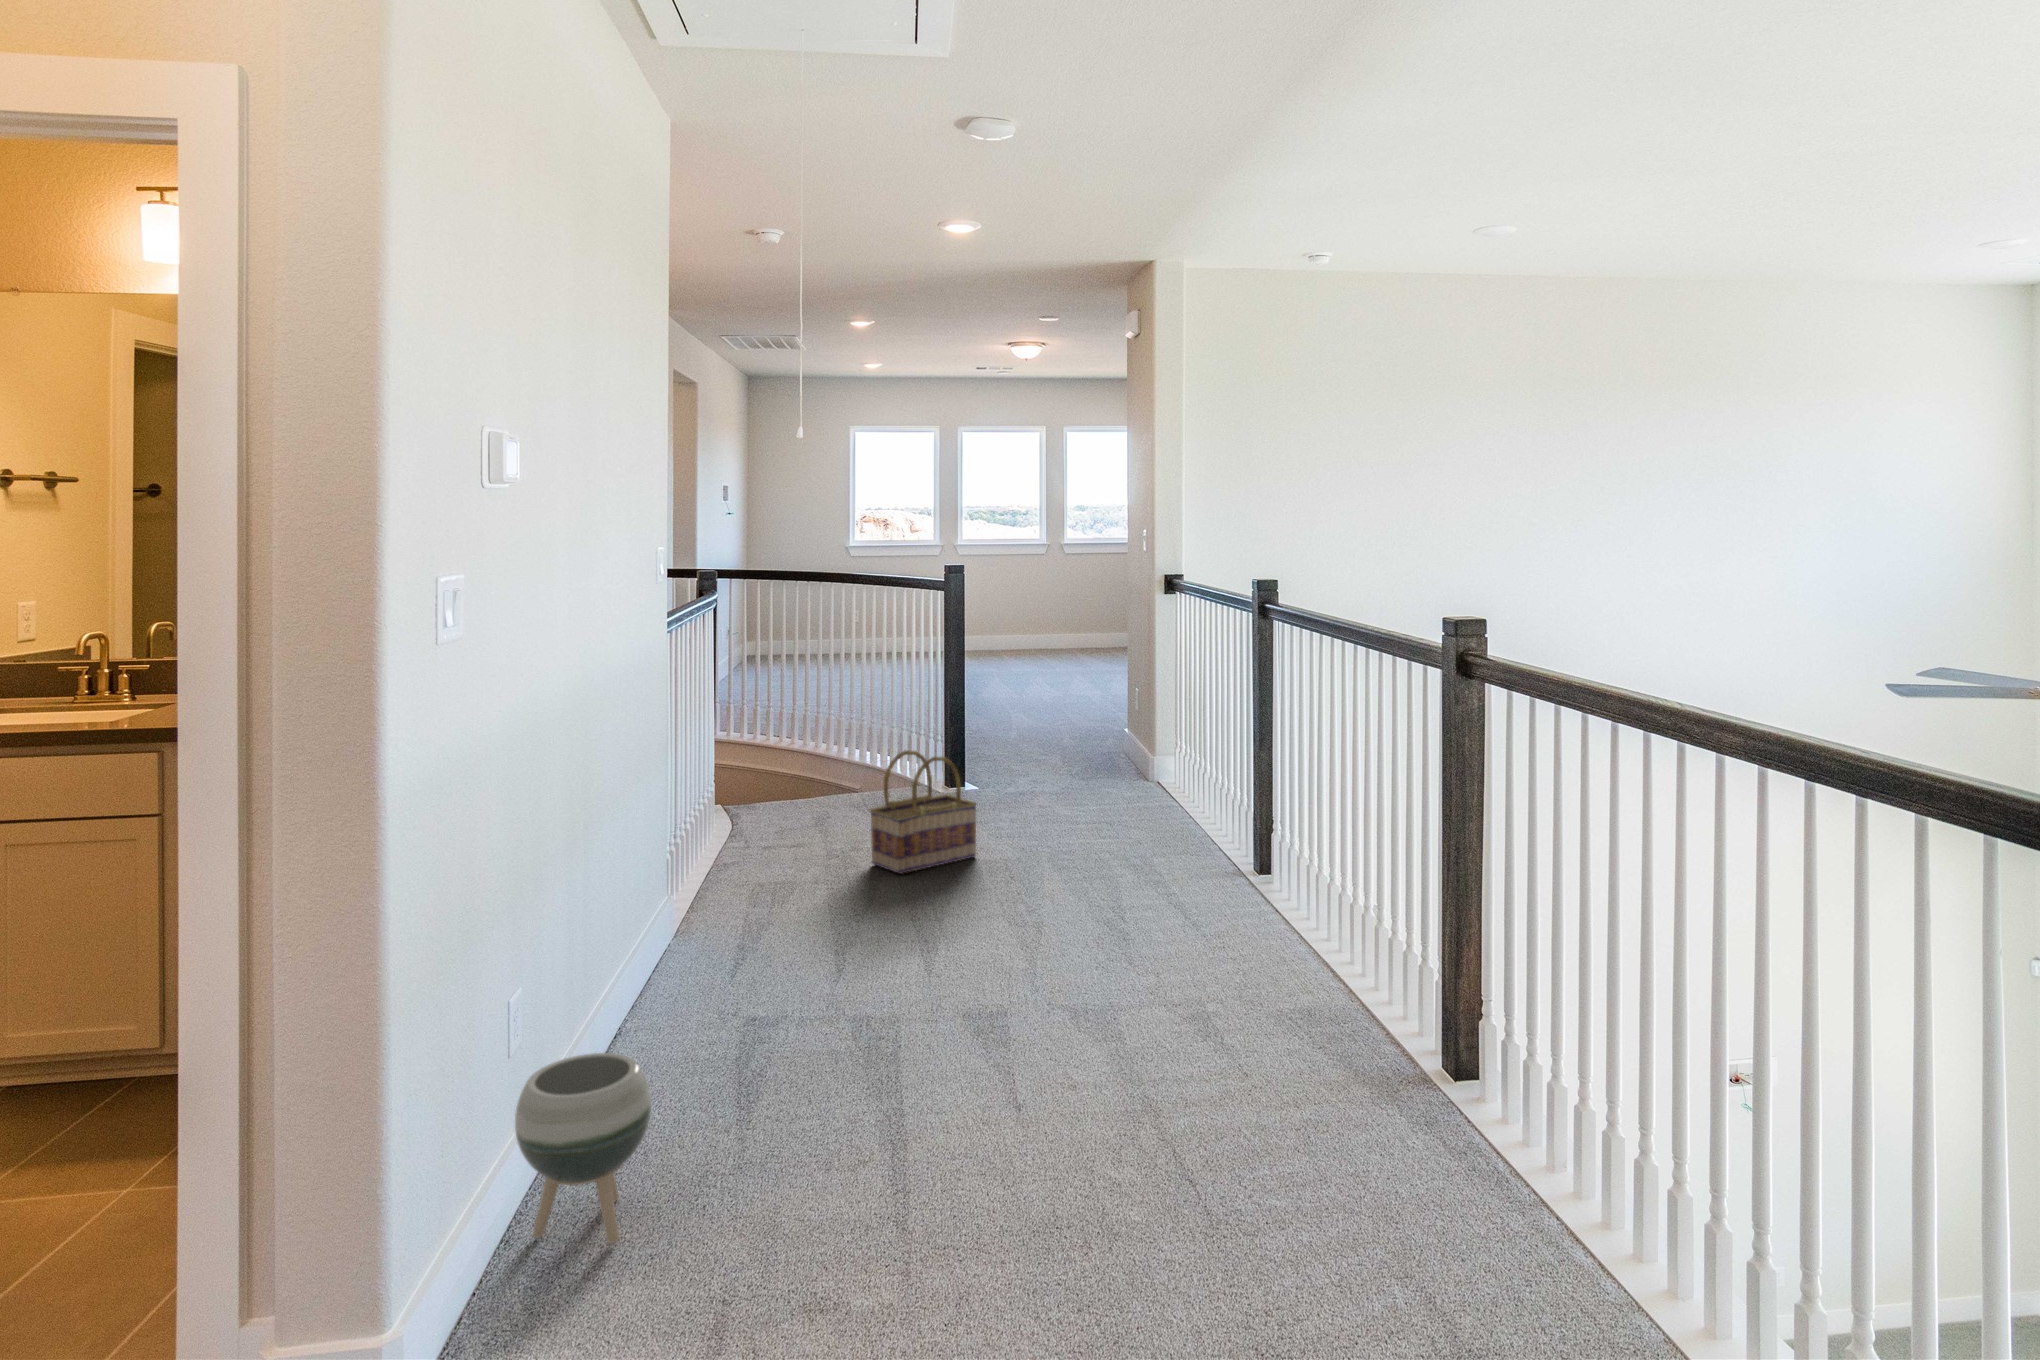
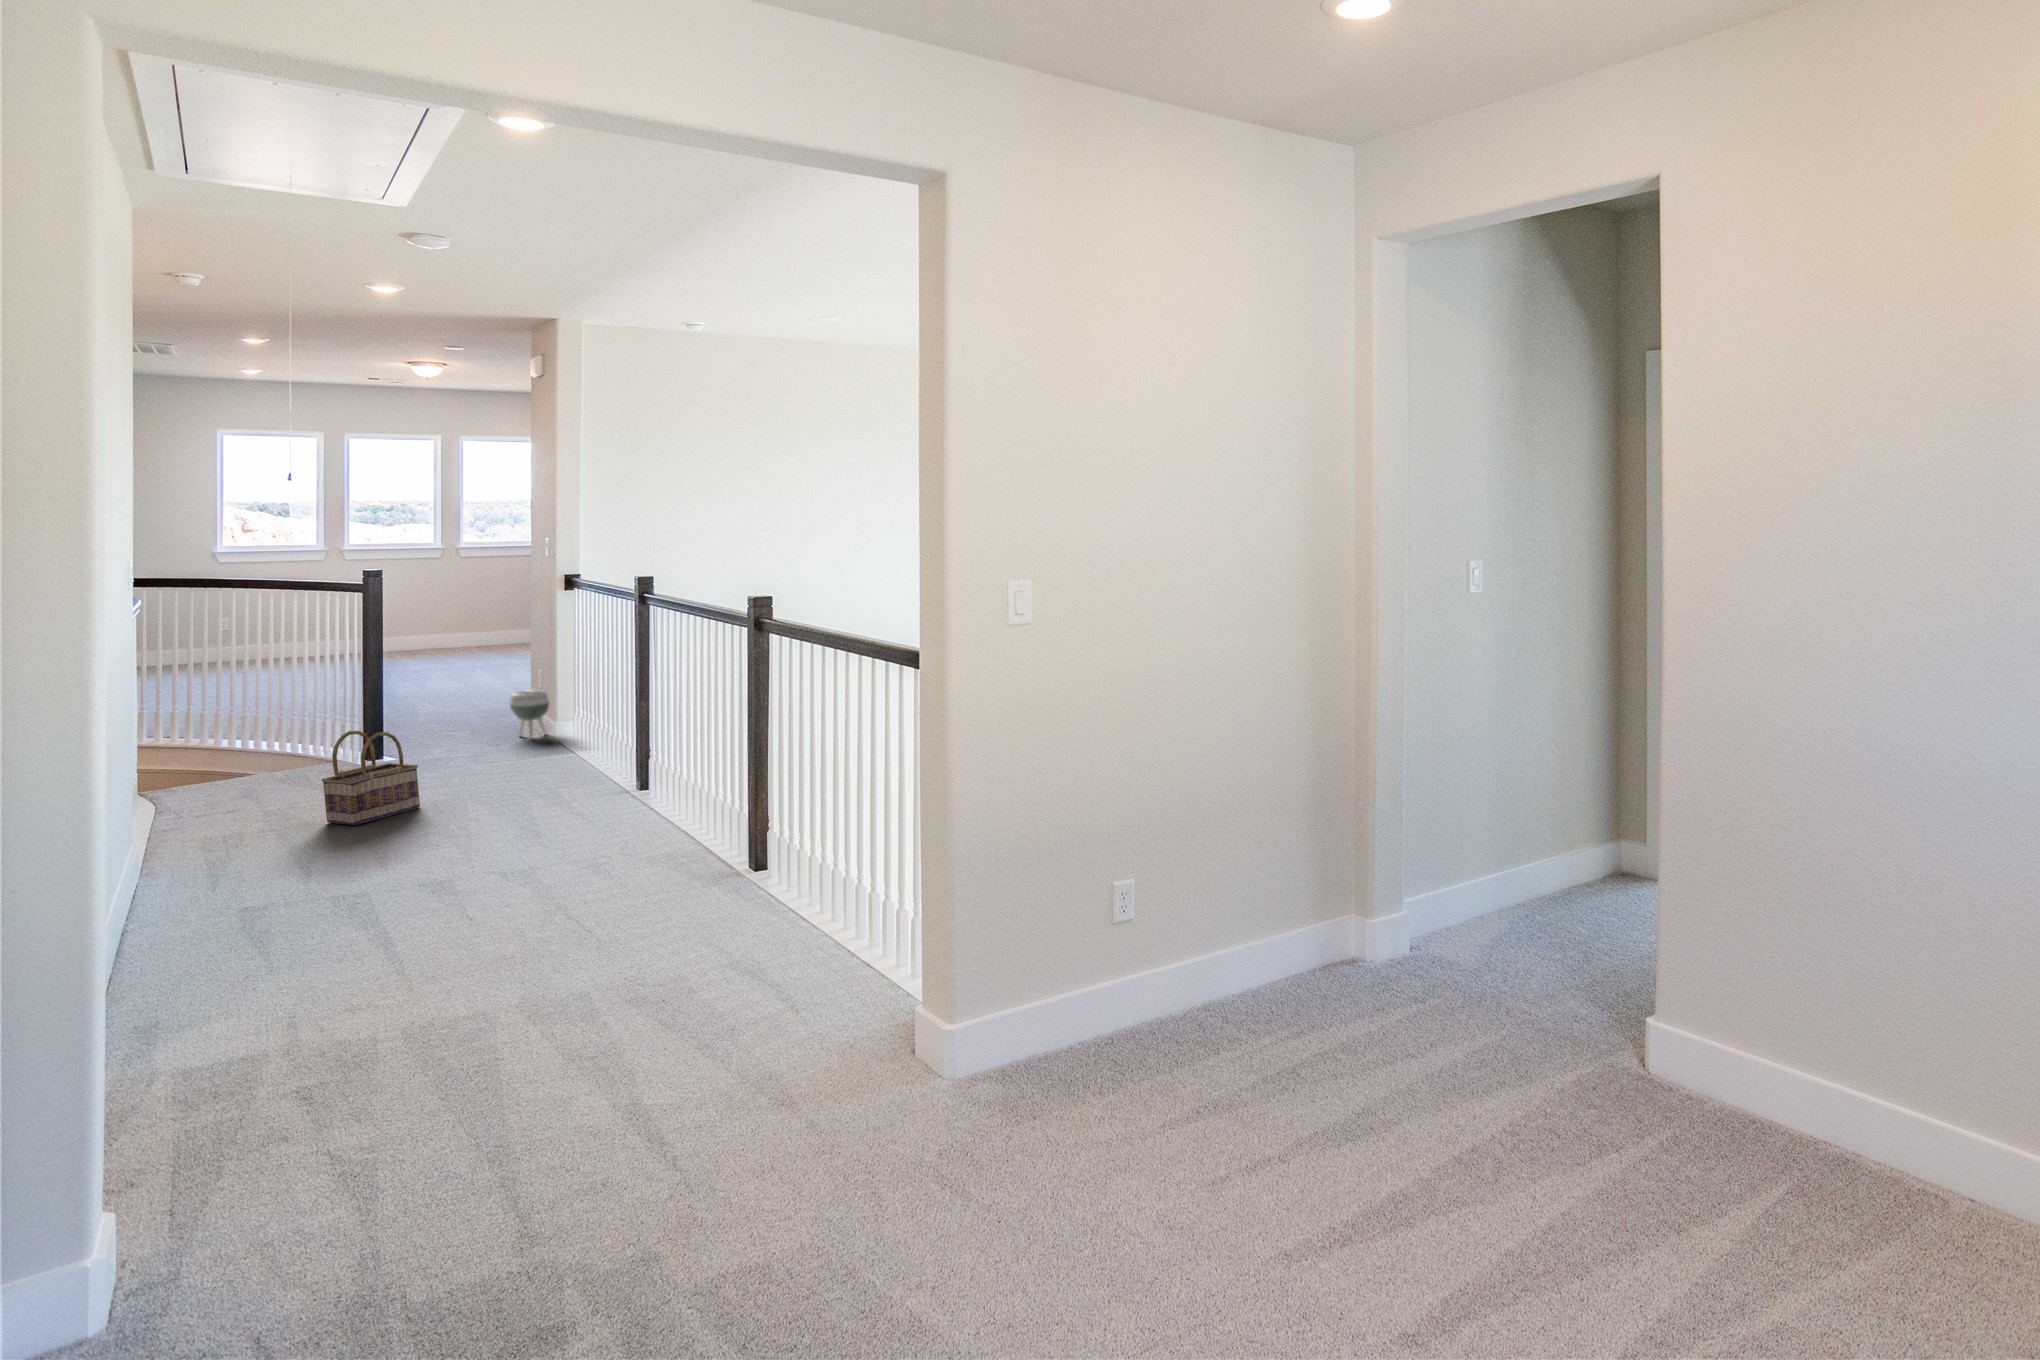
planter: present [515,1053,651,1243] -> present [510,690,549,738]

